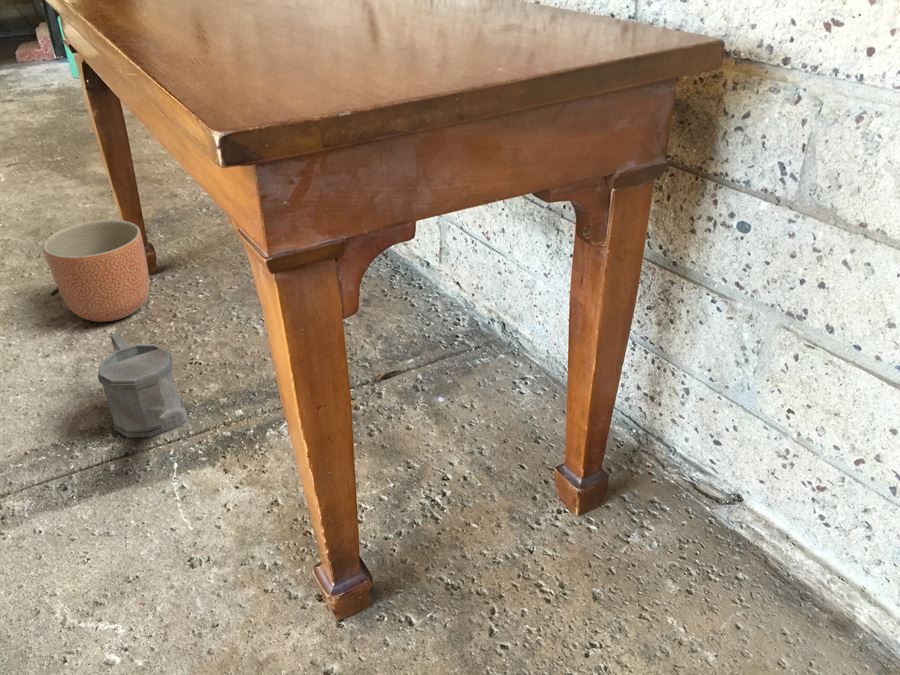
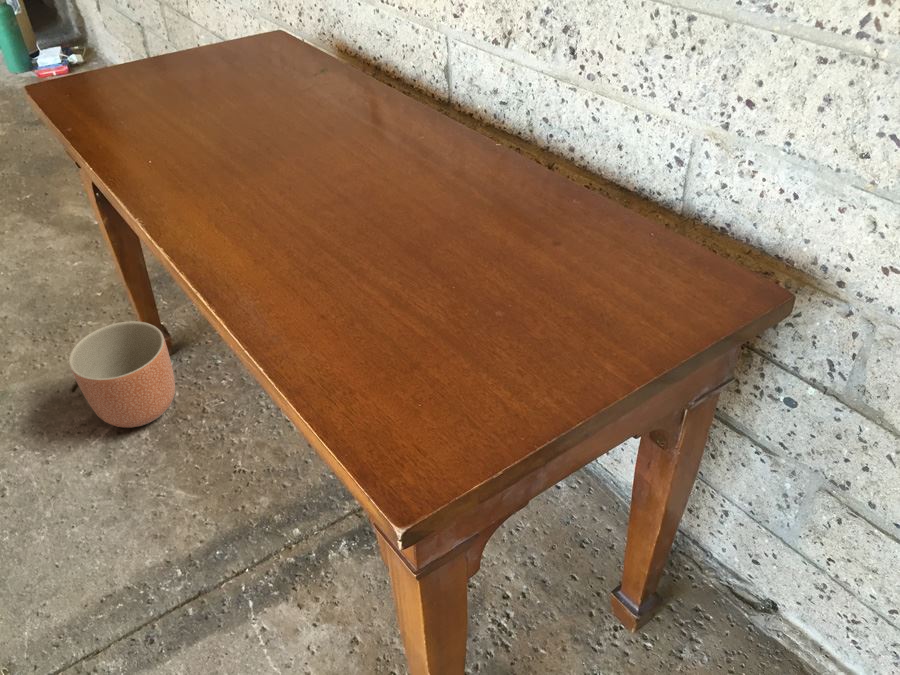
watering can: present [98,333,188,438] -> none [162,466,266,588]

